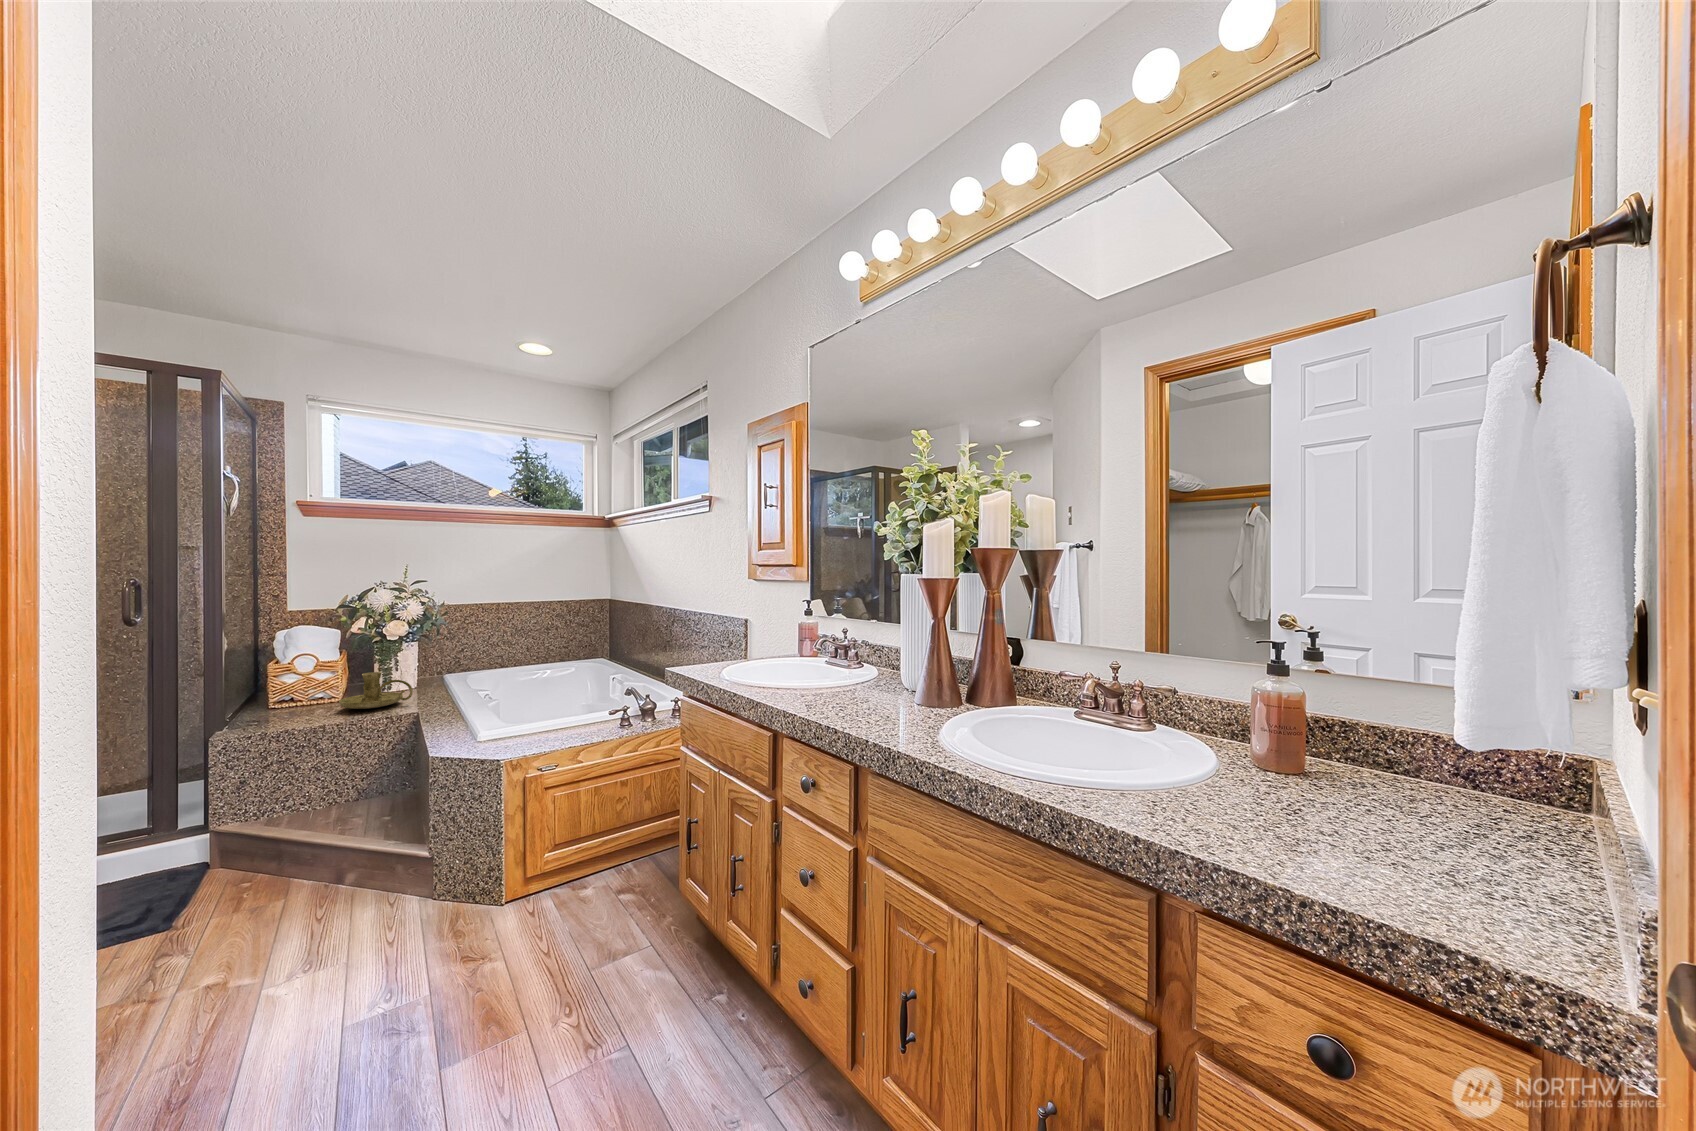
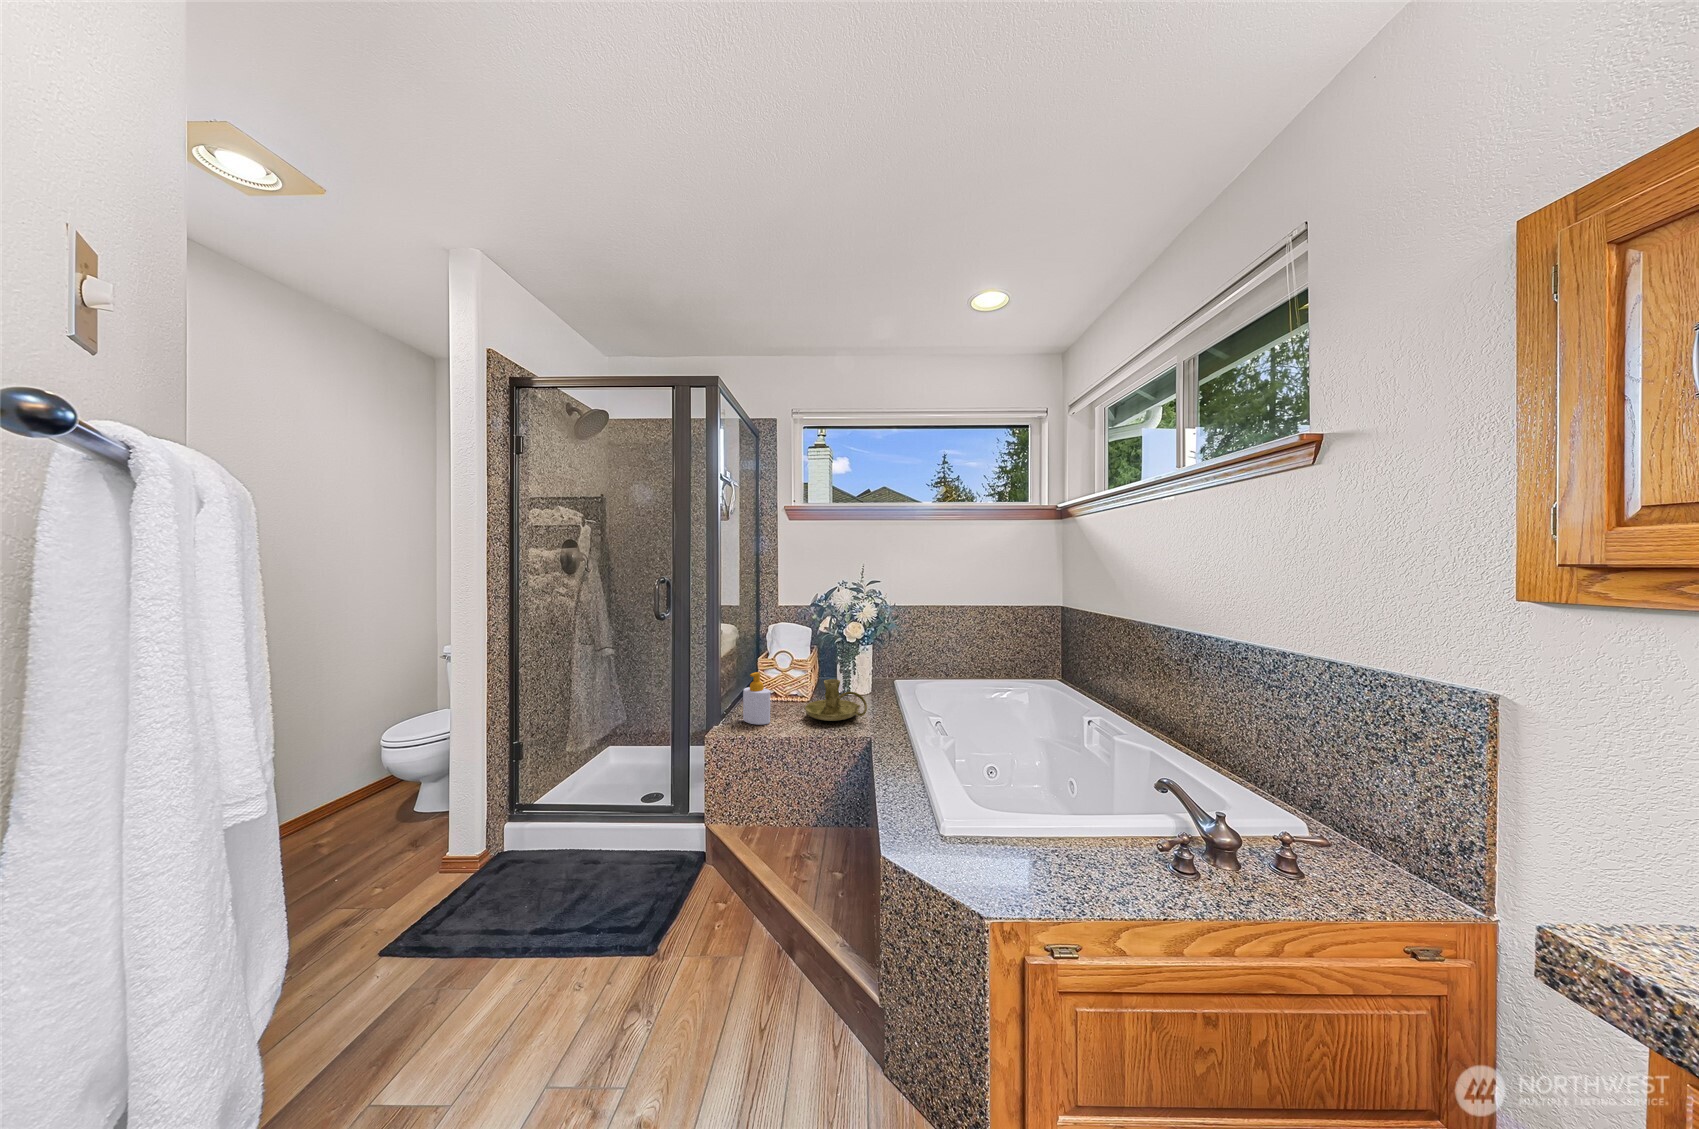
soap bottle: none [256,672,295,724] -> present [743,672,770,725]

